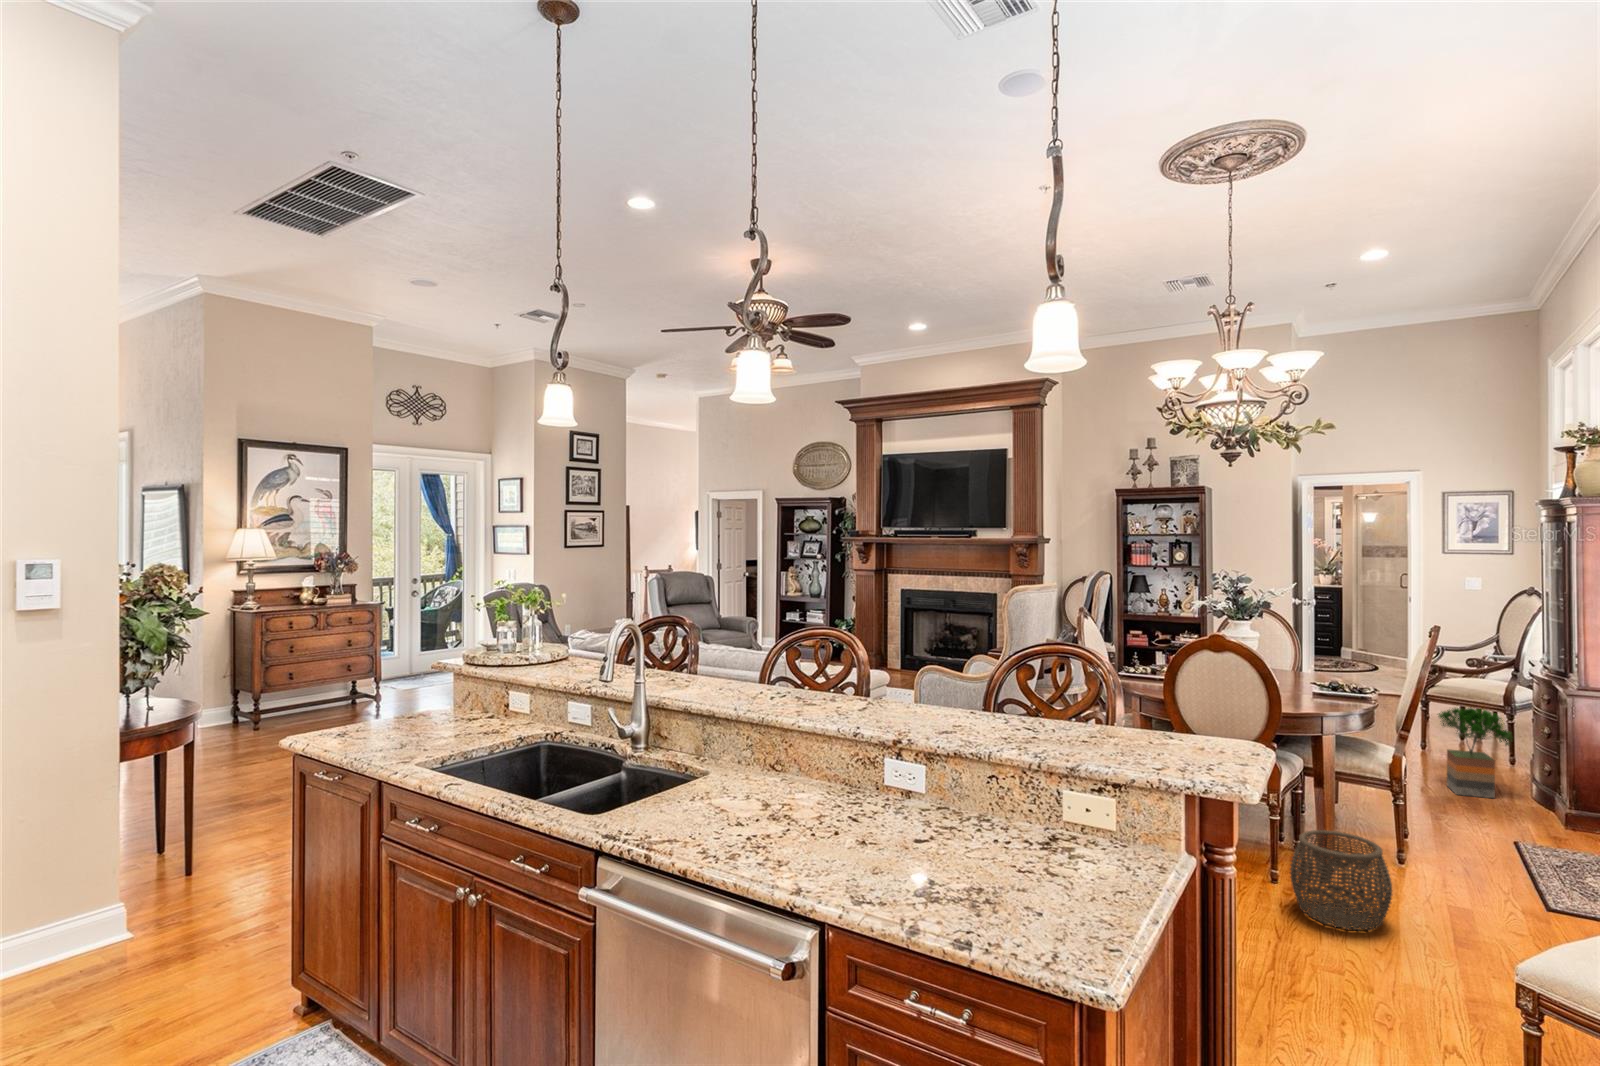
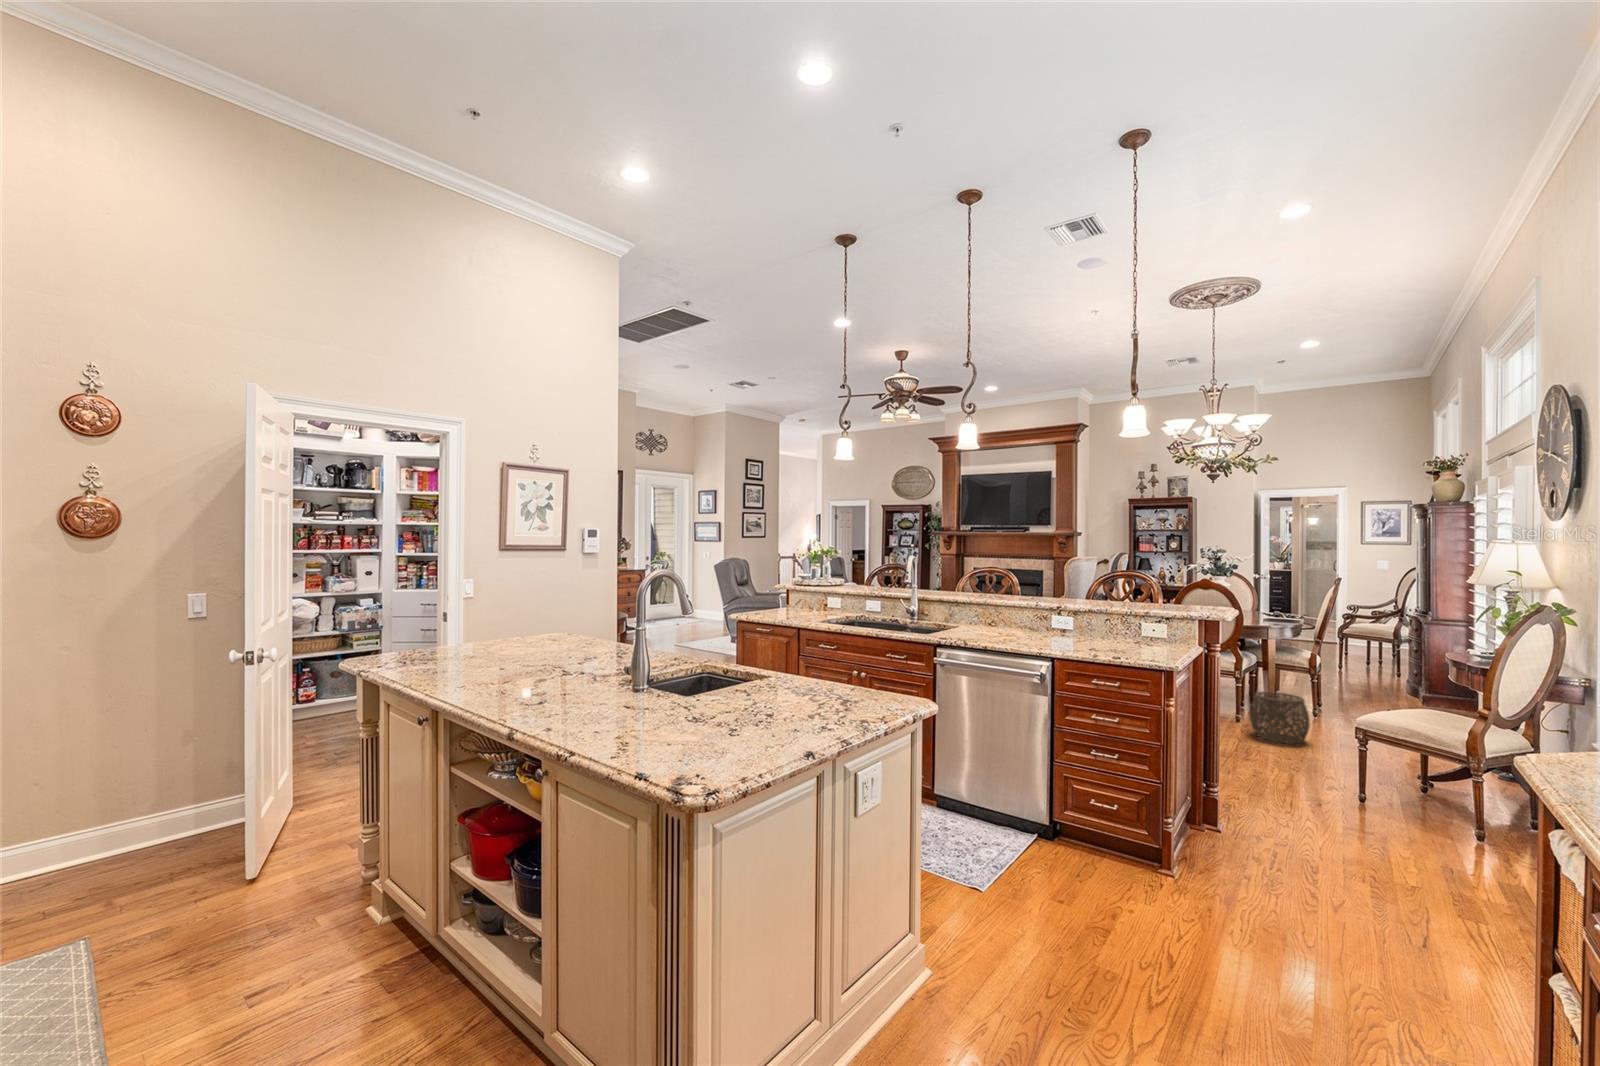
potted tree: present [1438,707,1512,798] -> none [1348,637,1399,695]

